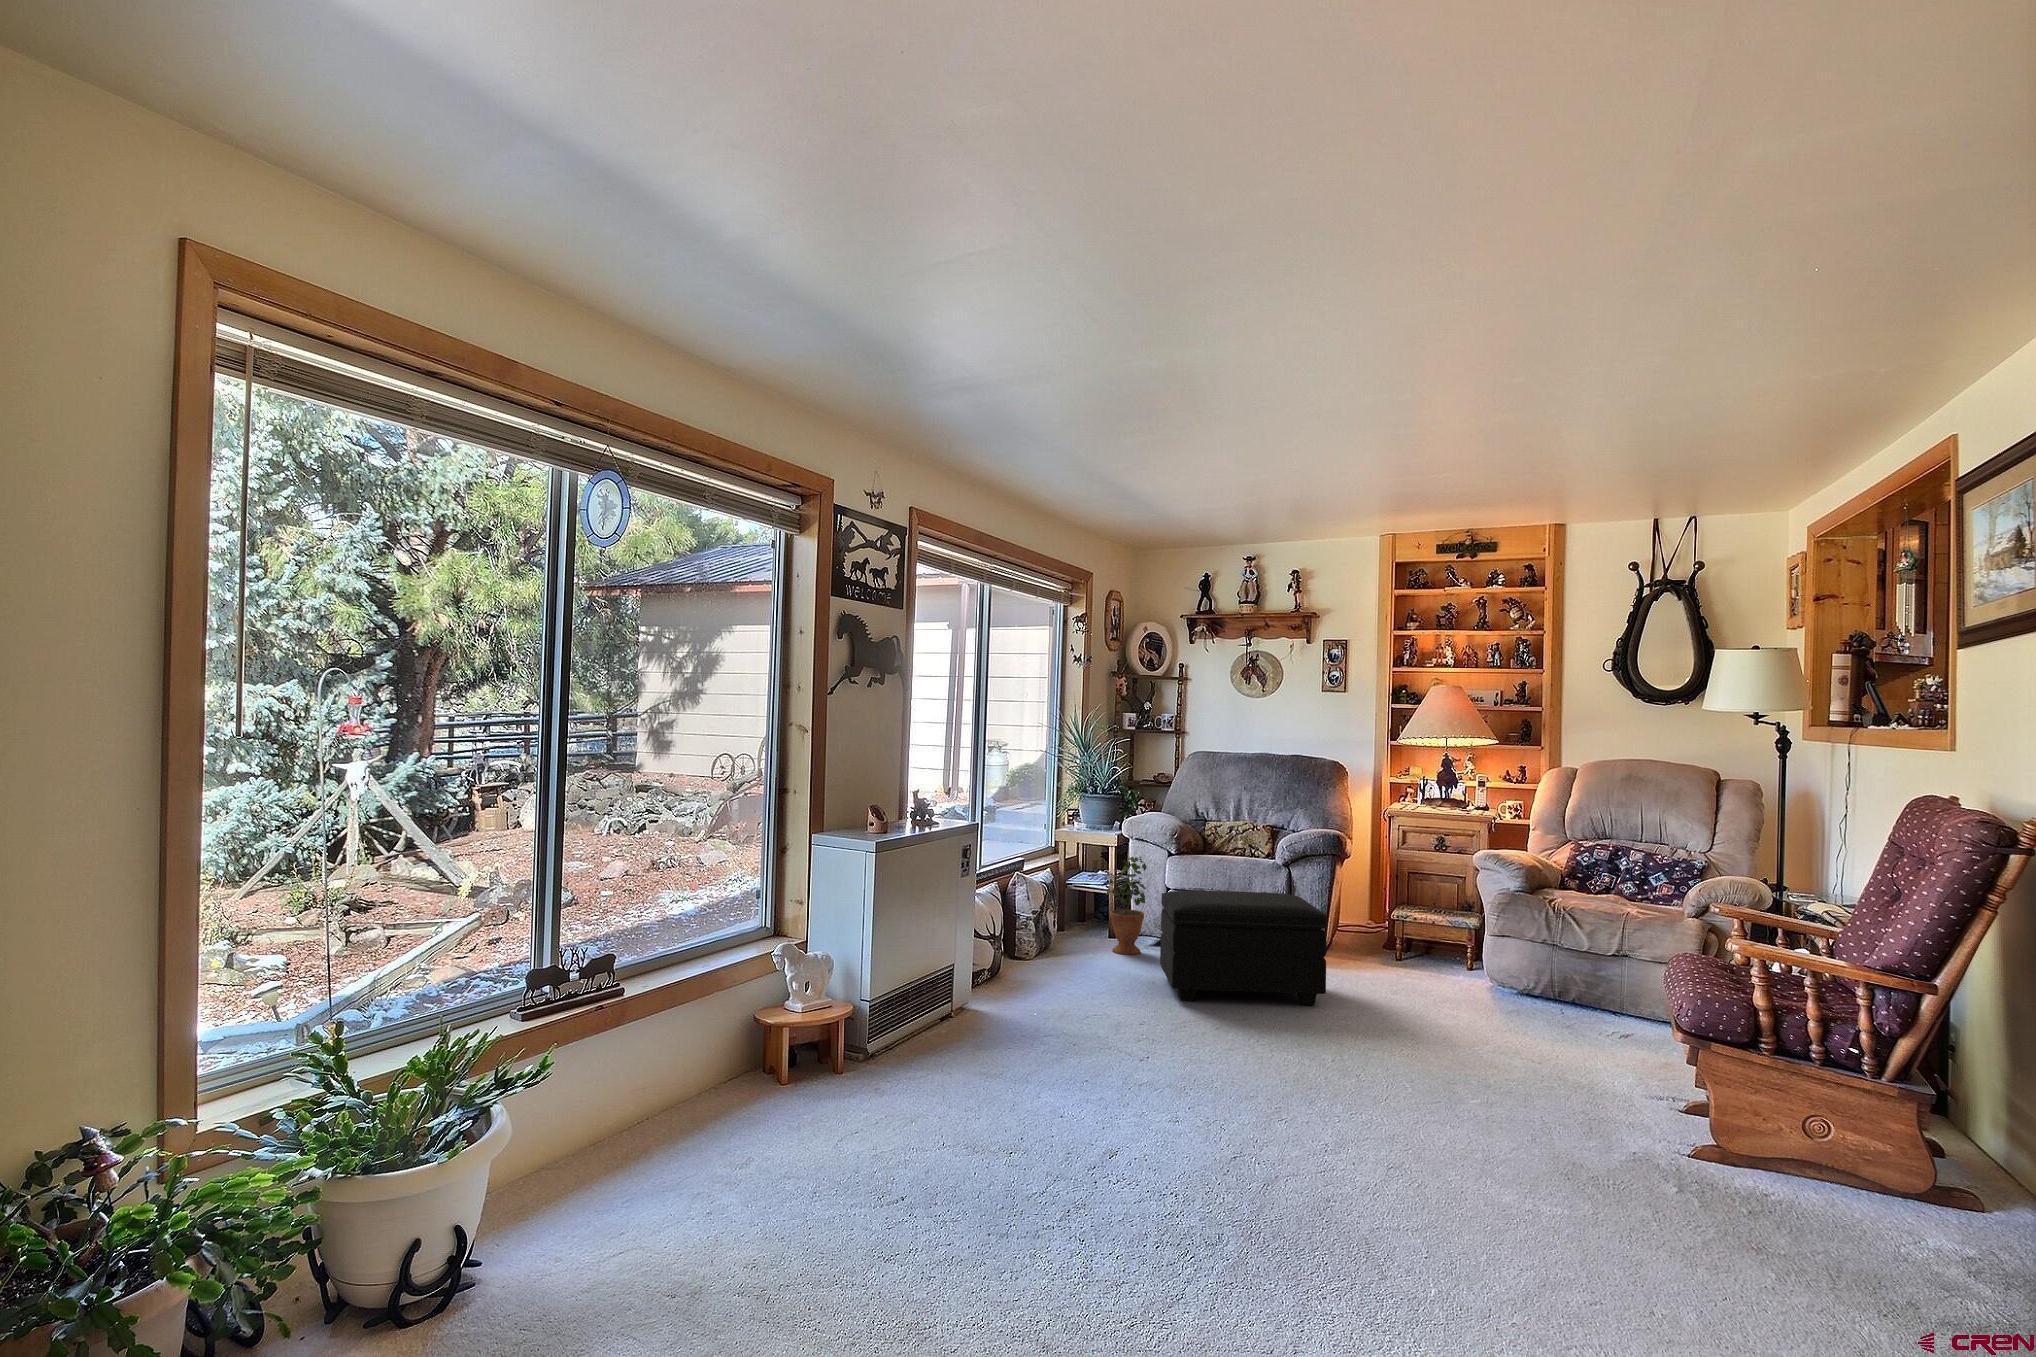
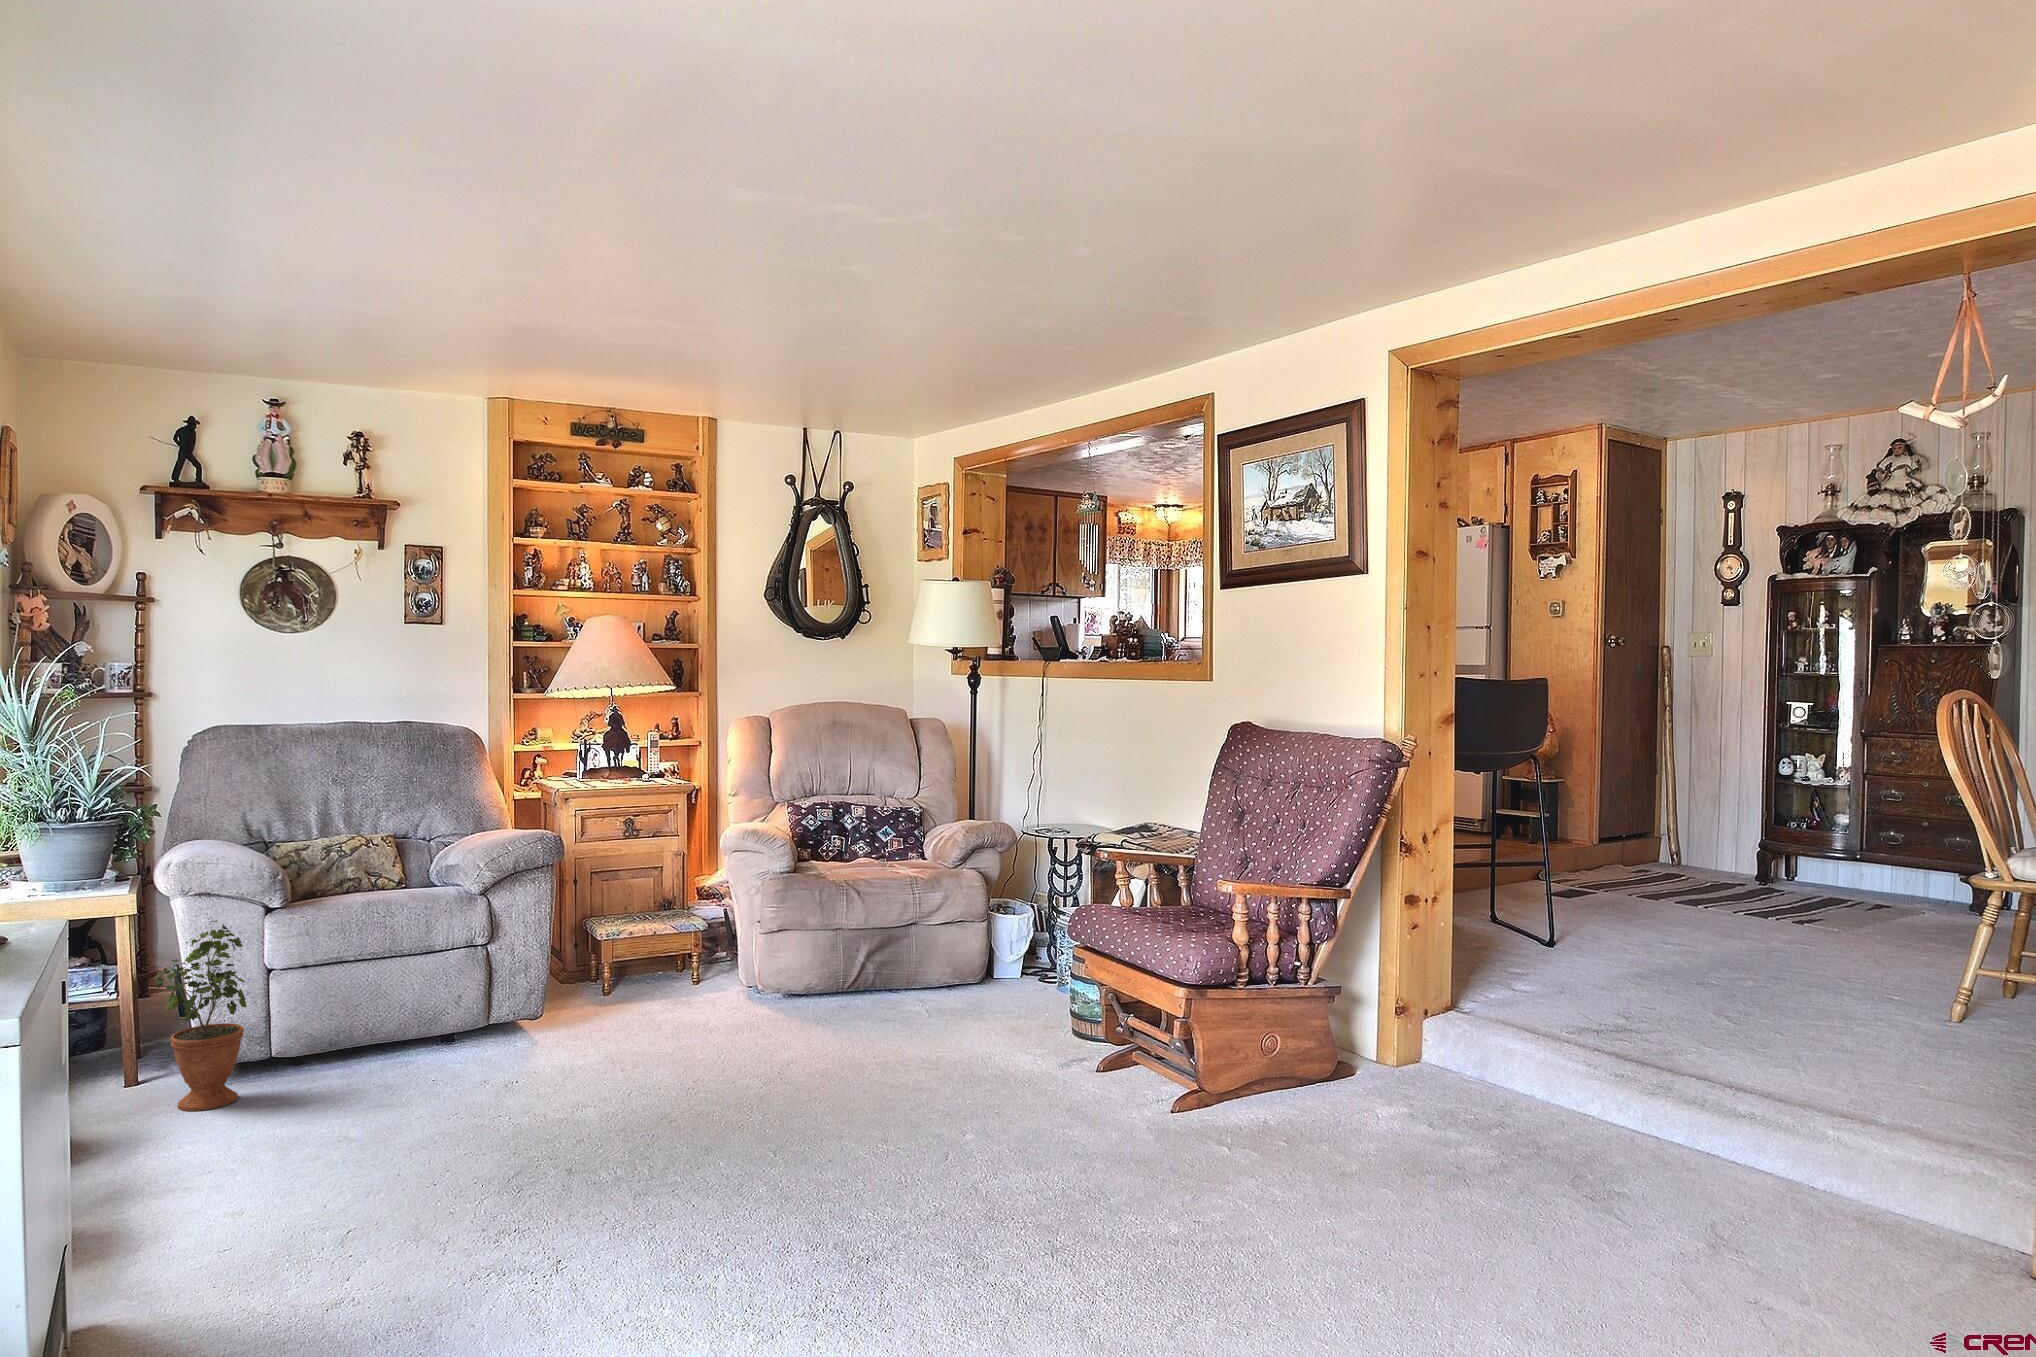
footstool: present [1160,890,1327,1005] -> none [349,937,652,1154]

